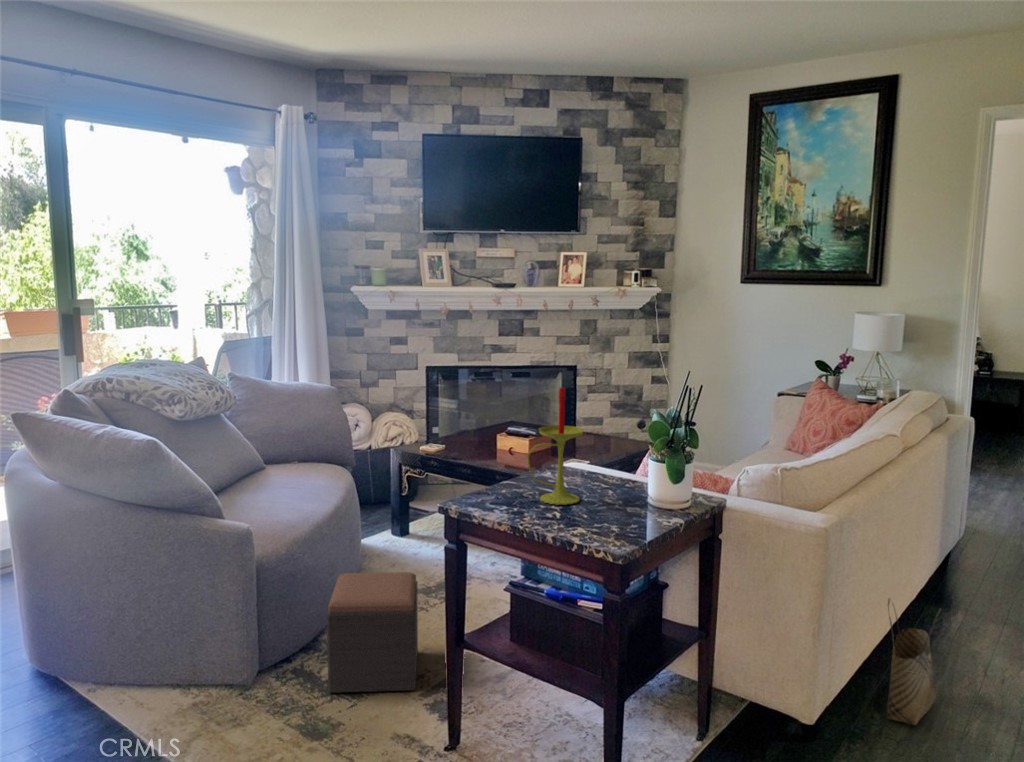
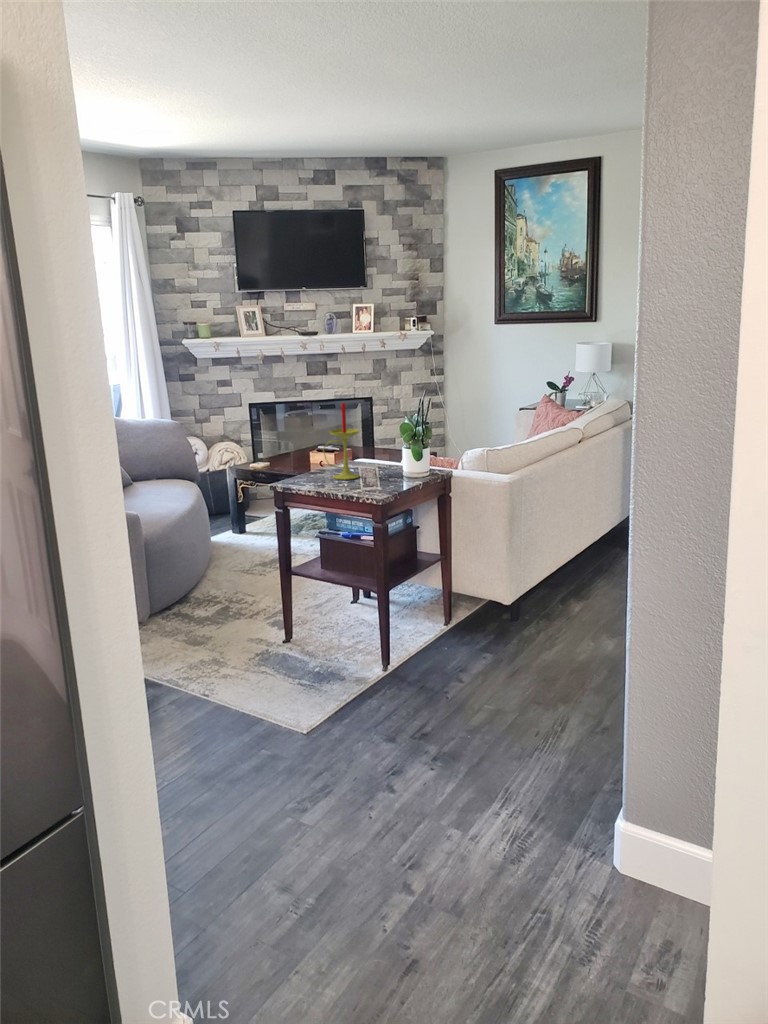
footstool: present [327,572,418,693] -> none [196,542,260,622]
woven basket: present [887,599,940,725] -> none [568,534,602,611]

